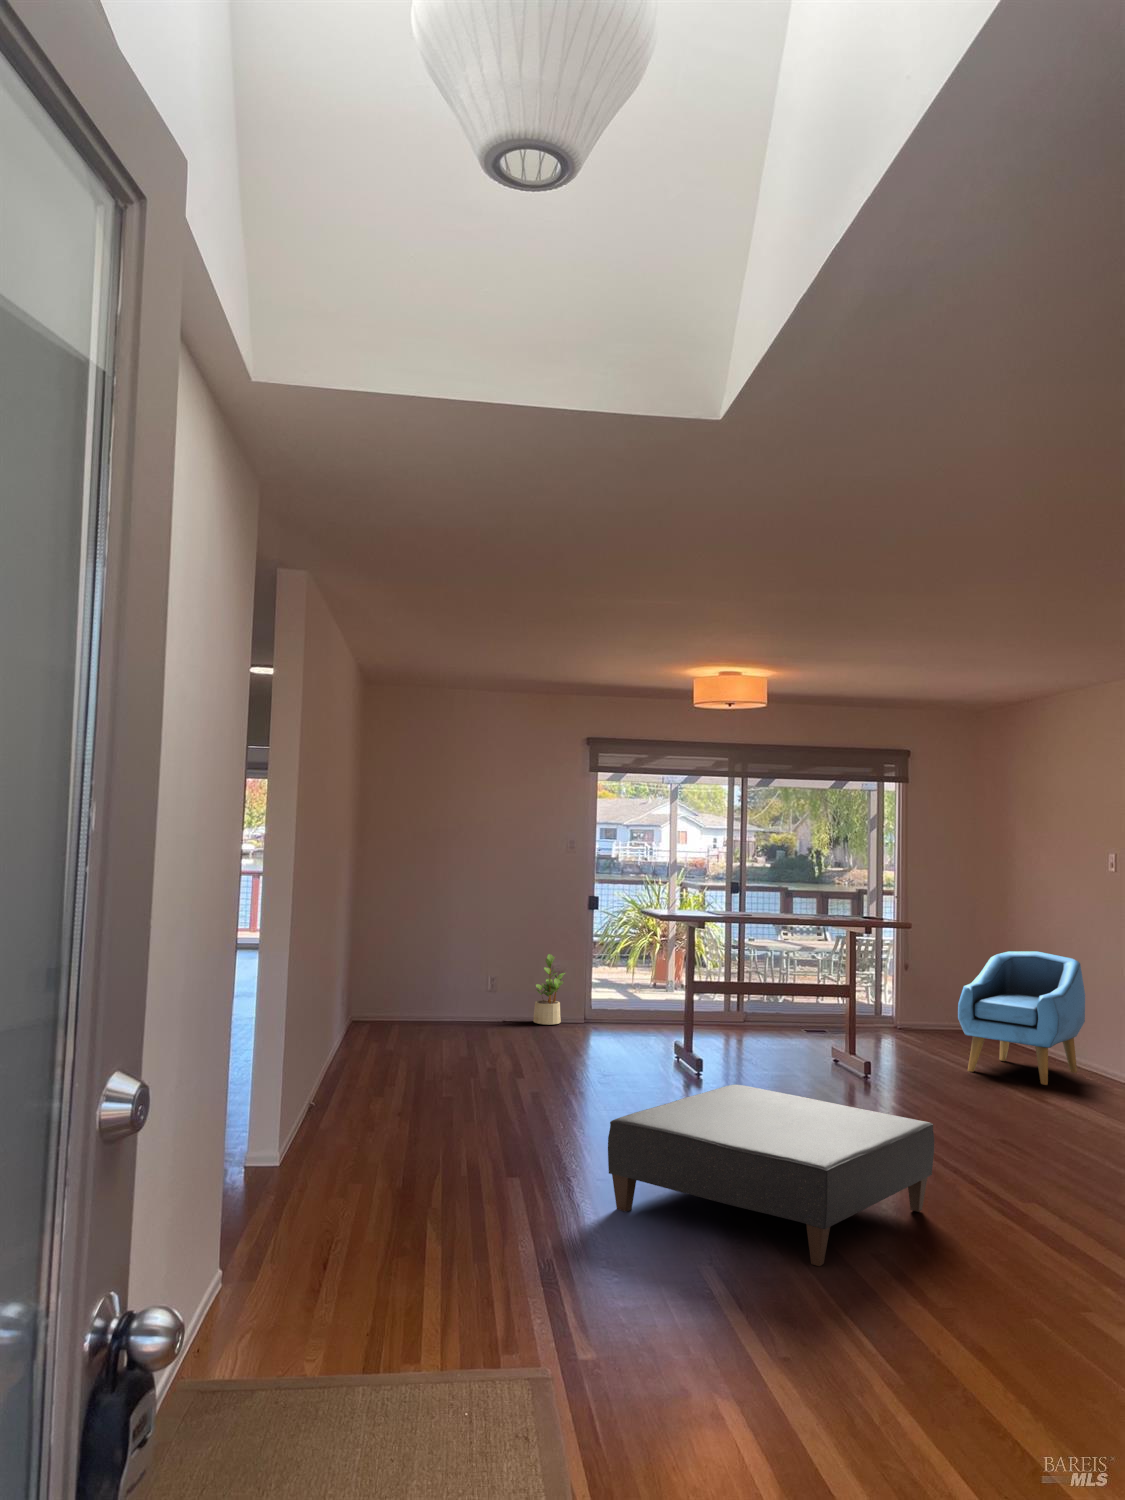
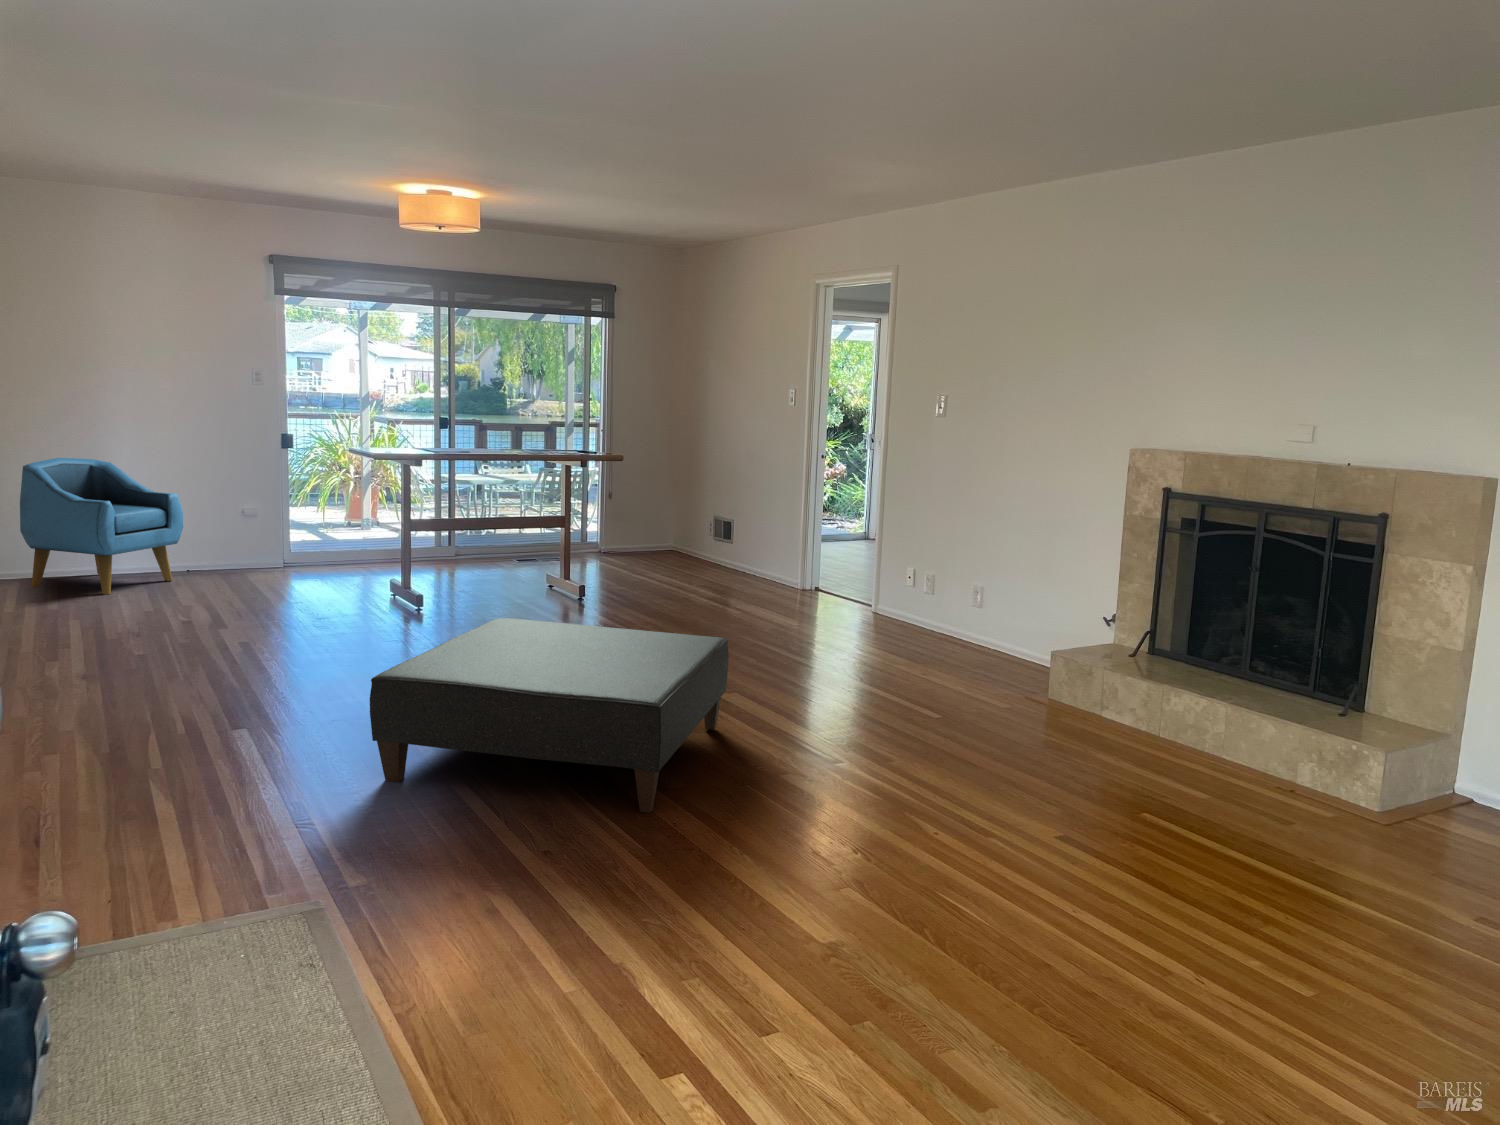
armchair: present [958,951,1085,1085] -> present [20,458,183,595]
potted plant: present [533,954,566,1025] -> none [214,497,250,573]

